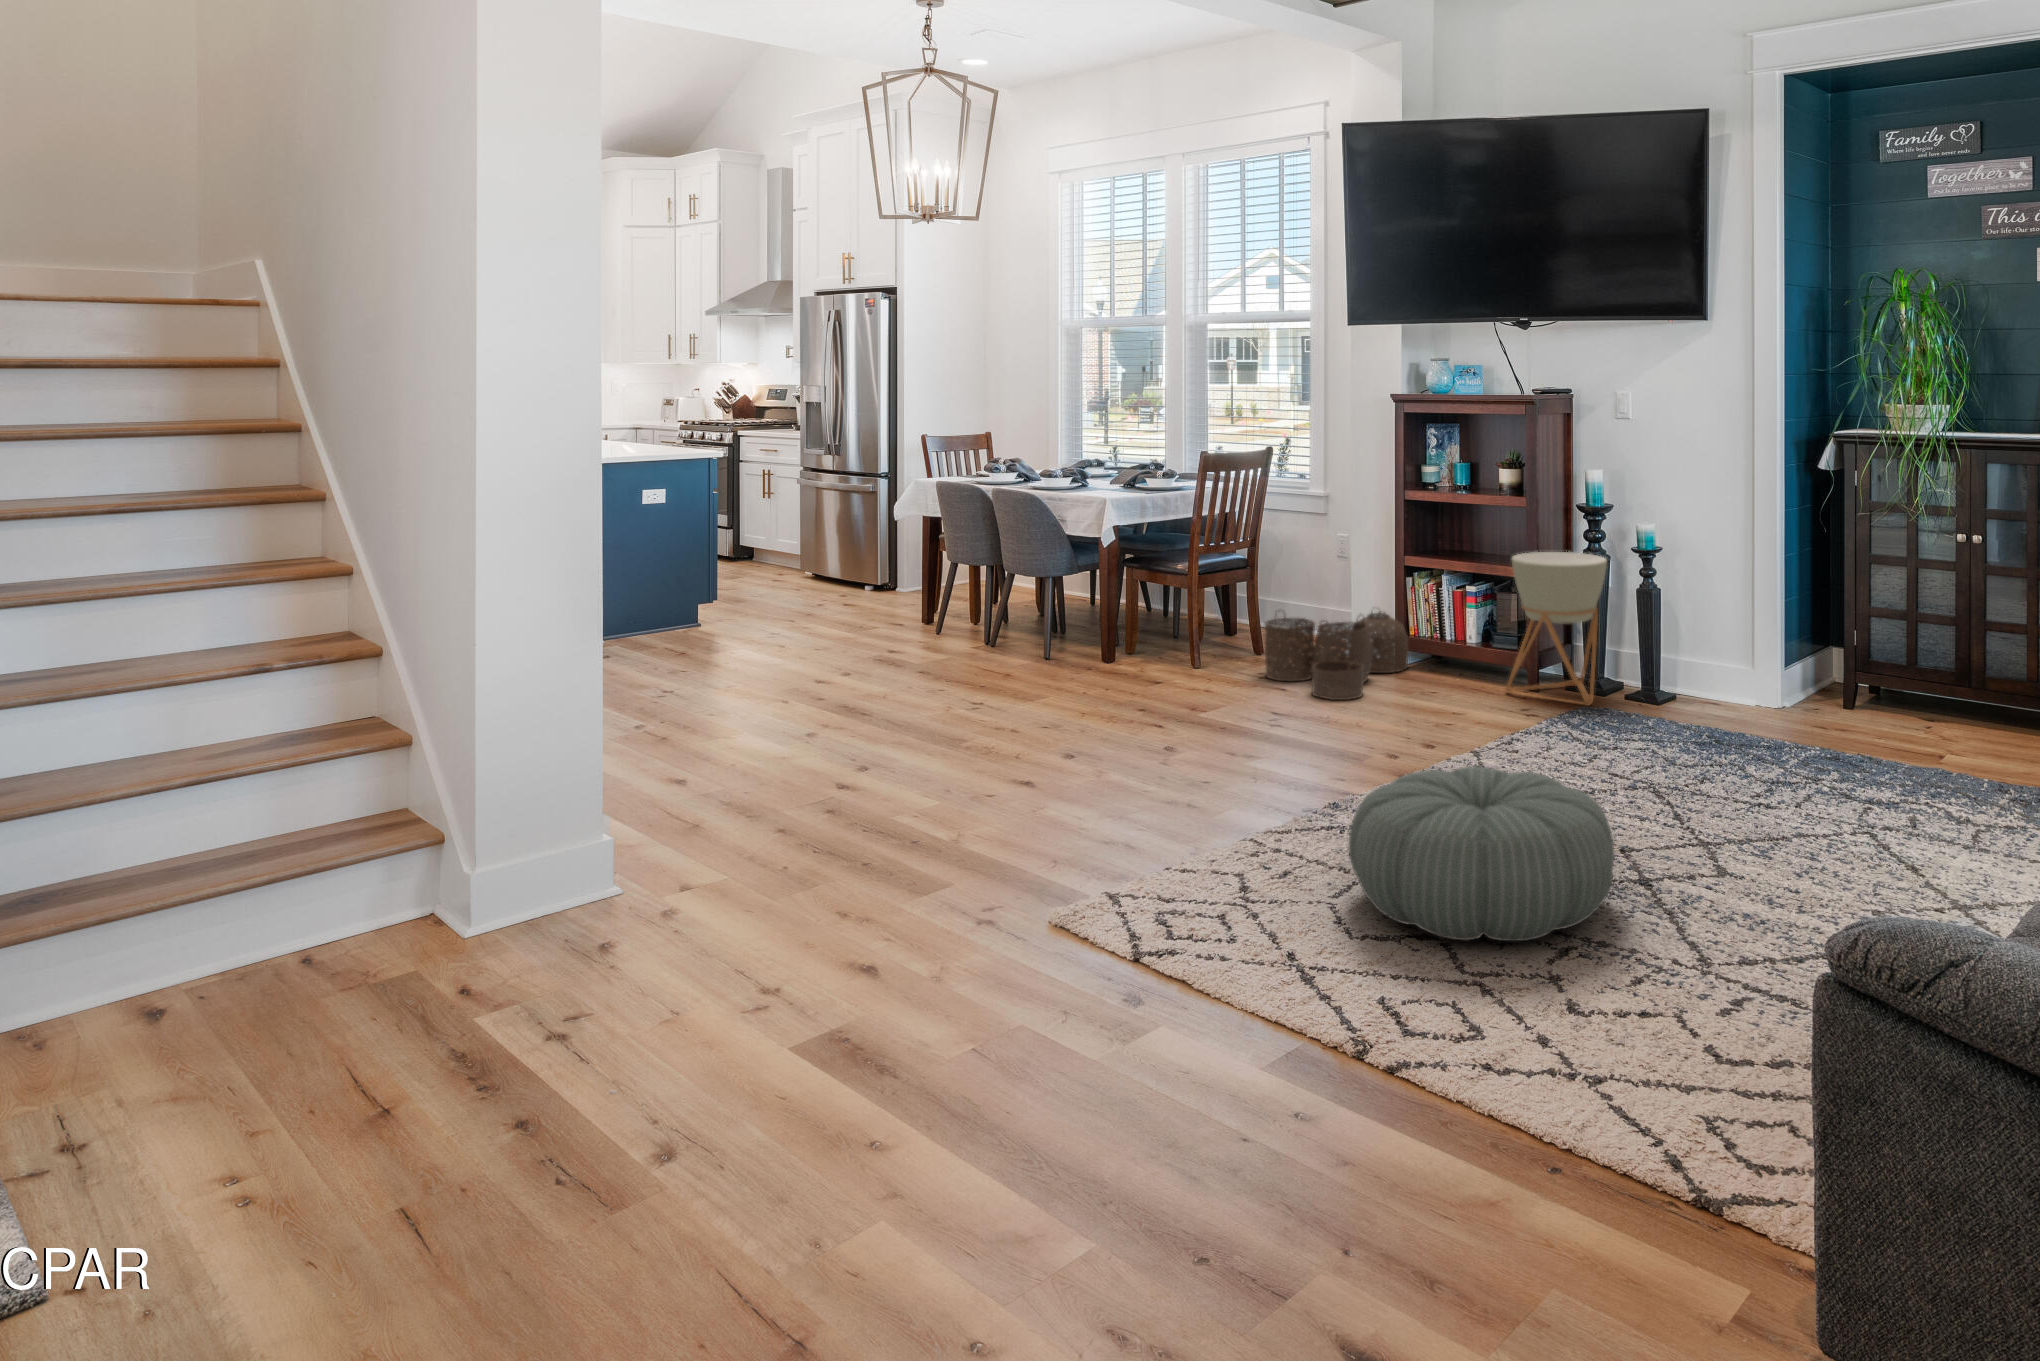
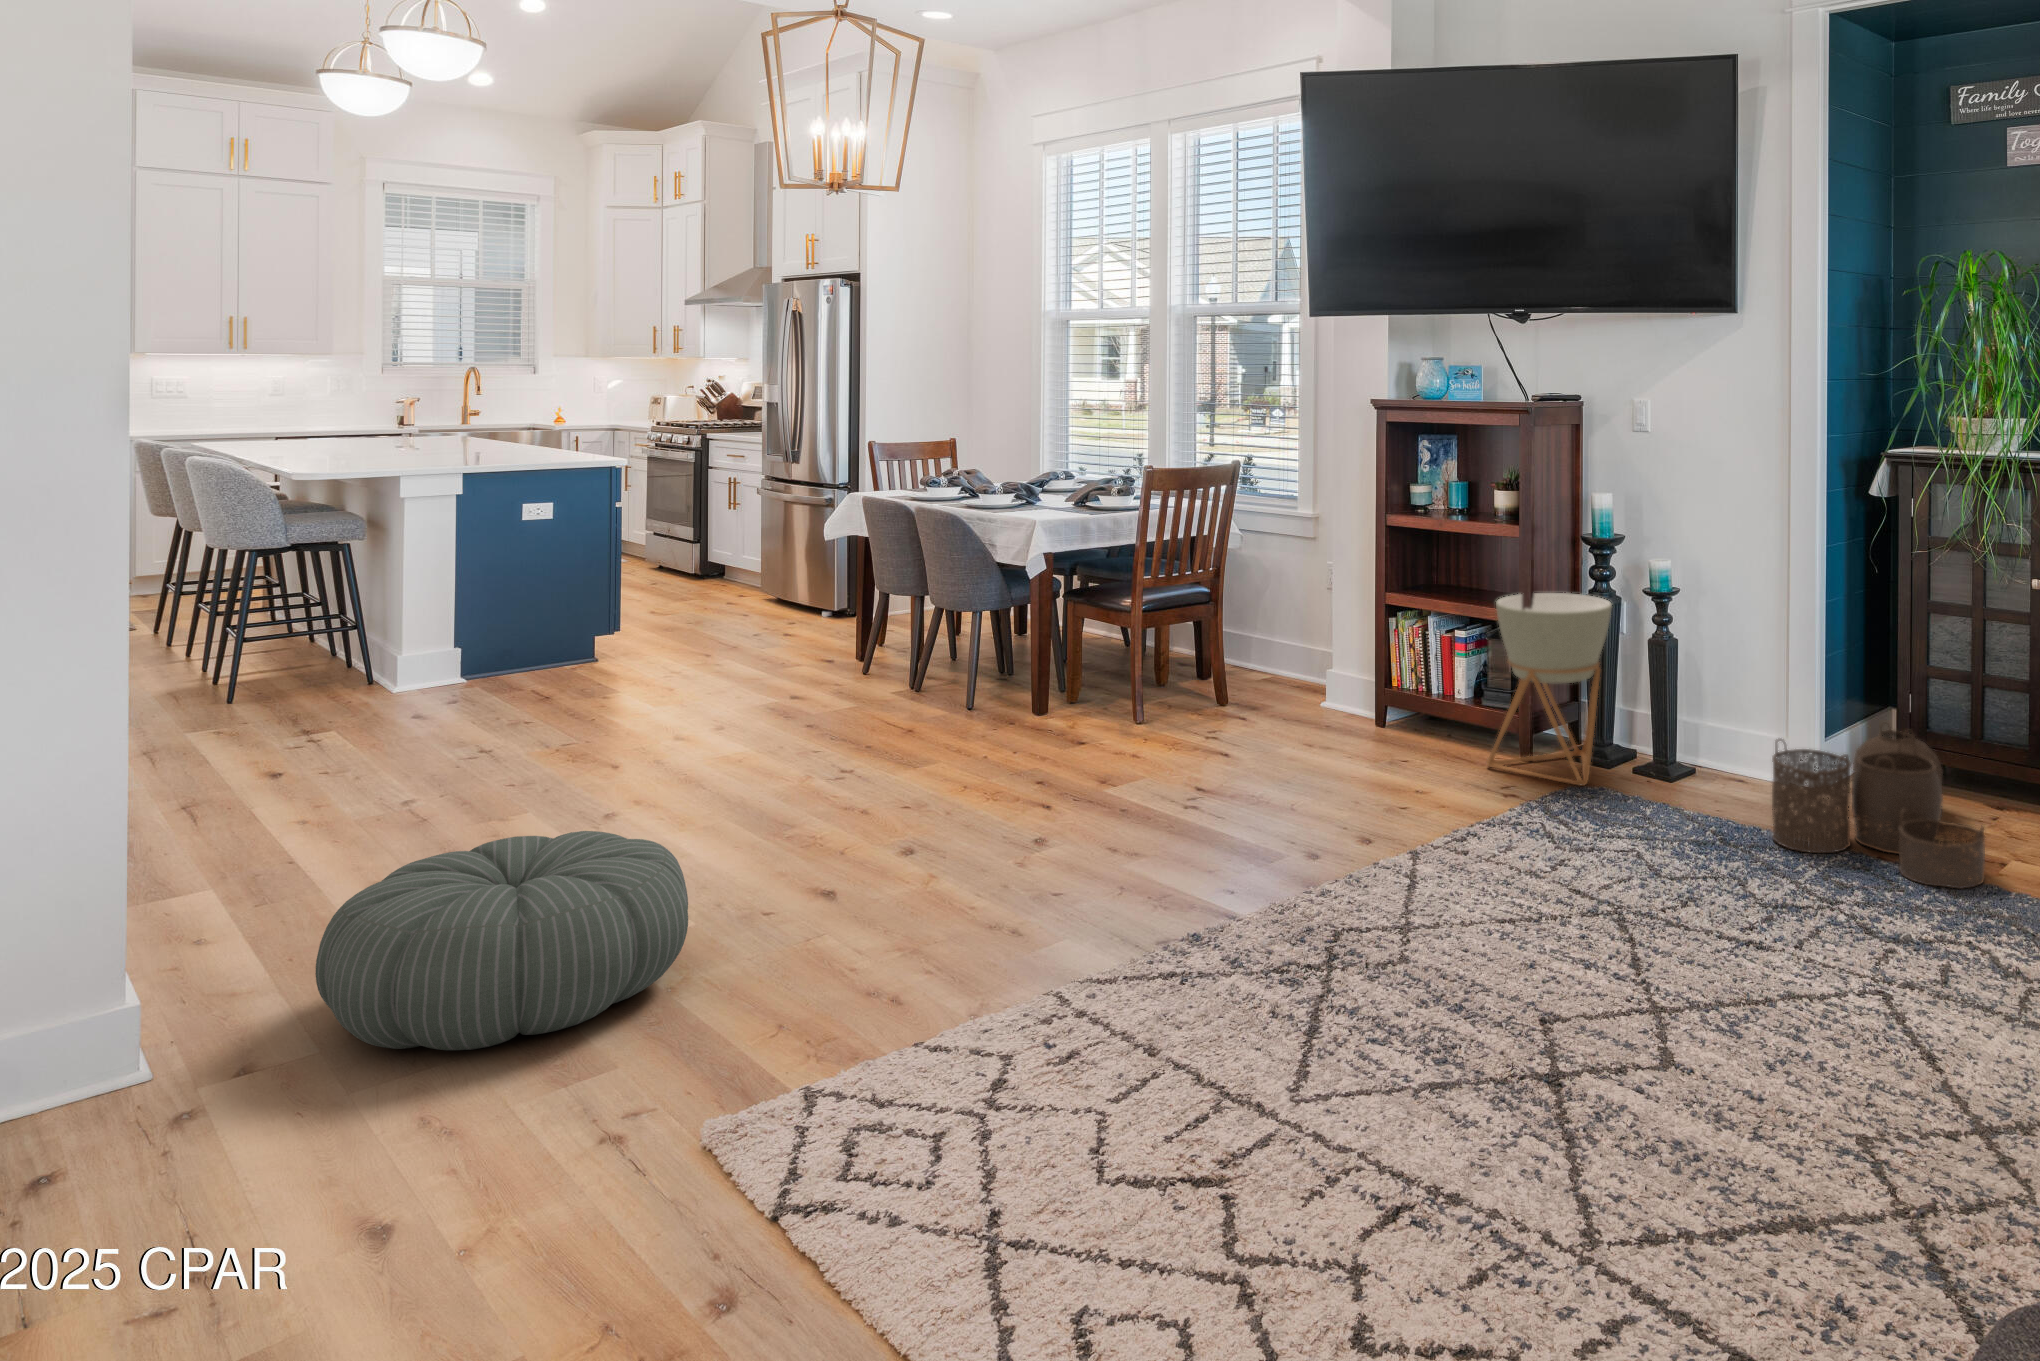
woven basket: present [1265,612,1408,700] -> present [1772,729,1985,889]
pouf: present [1349,766,1614,941] -> present [315,831,688,1050]

